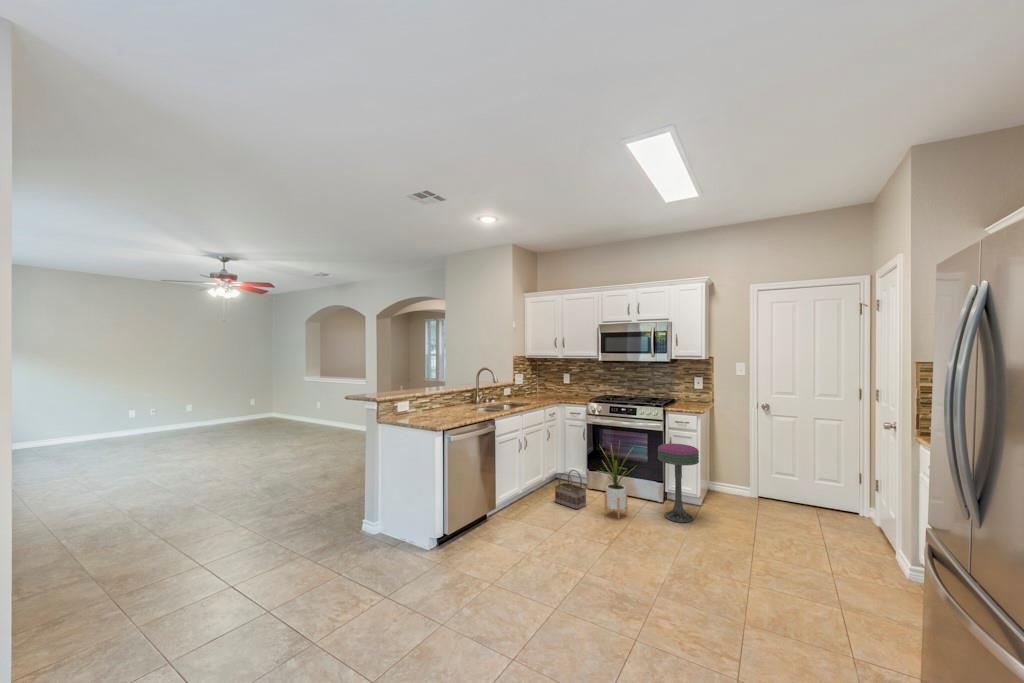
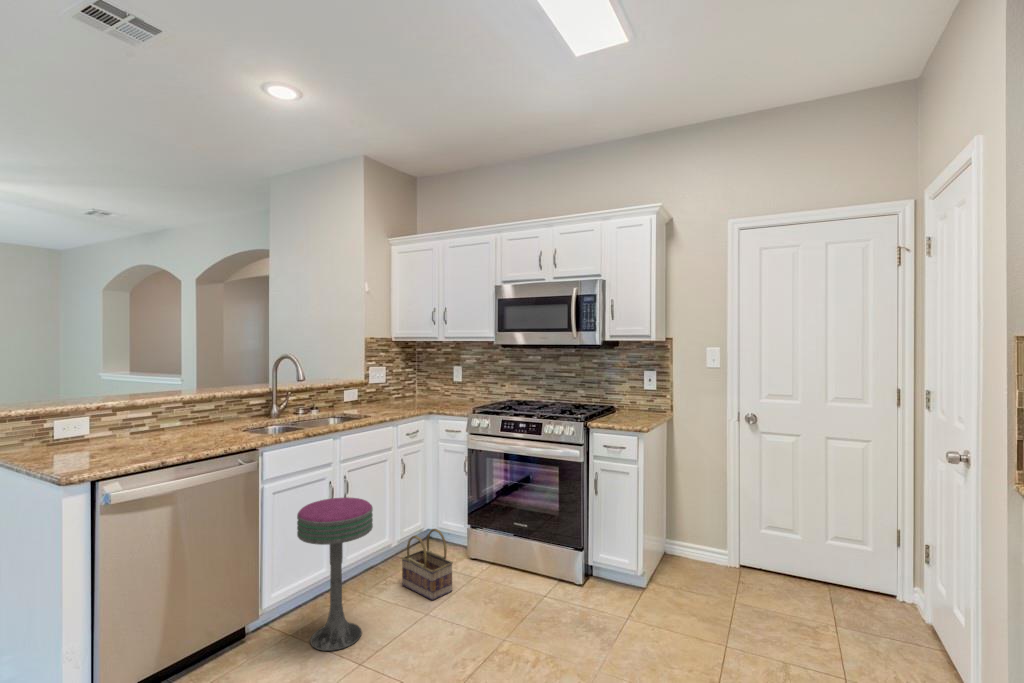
bar stool: present [658,444,699,522] -> present [297,497,373,651]
house plant: present [604,446,628,520] -> none [460,477,531,622]

